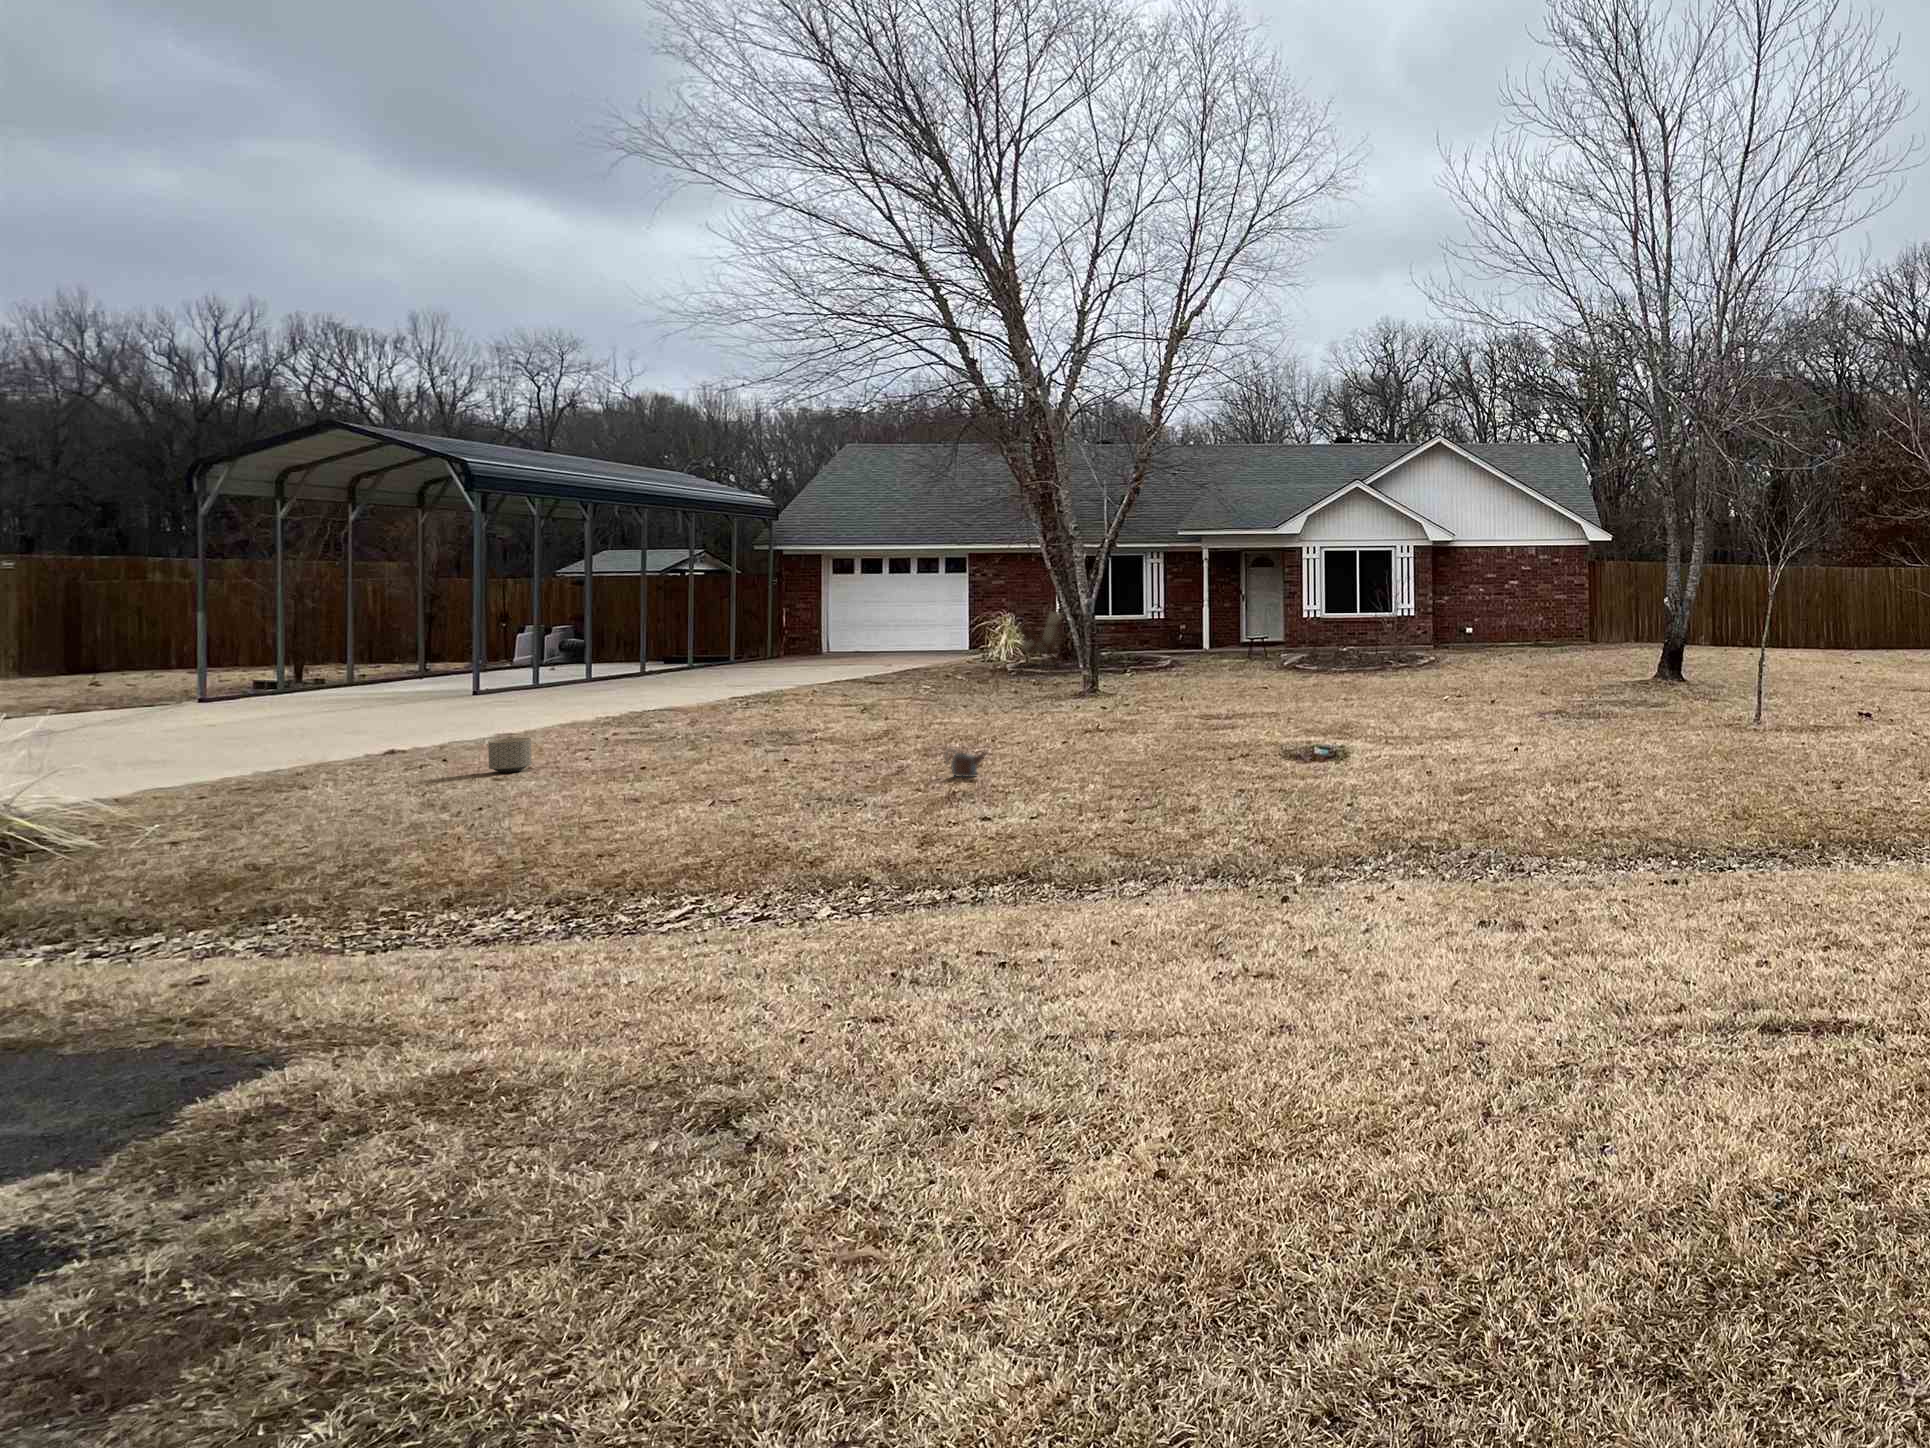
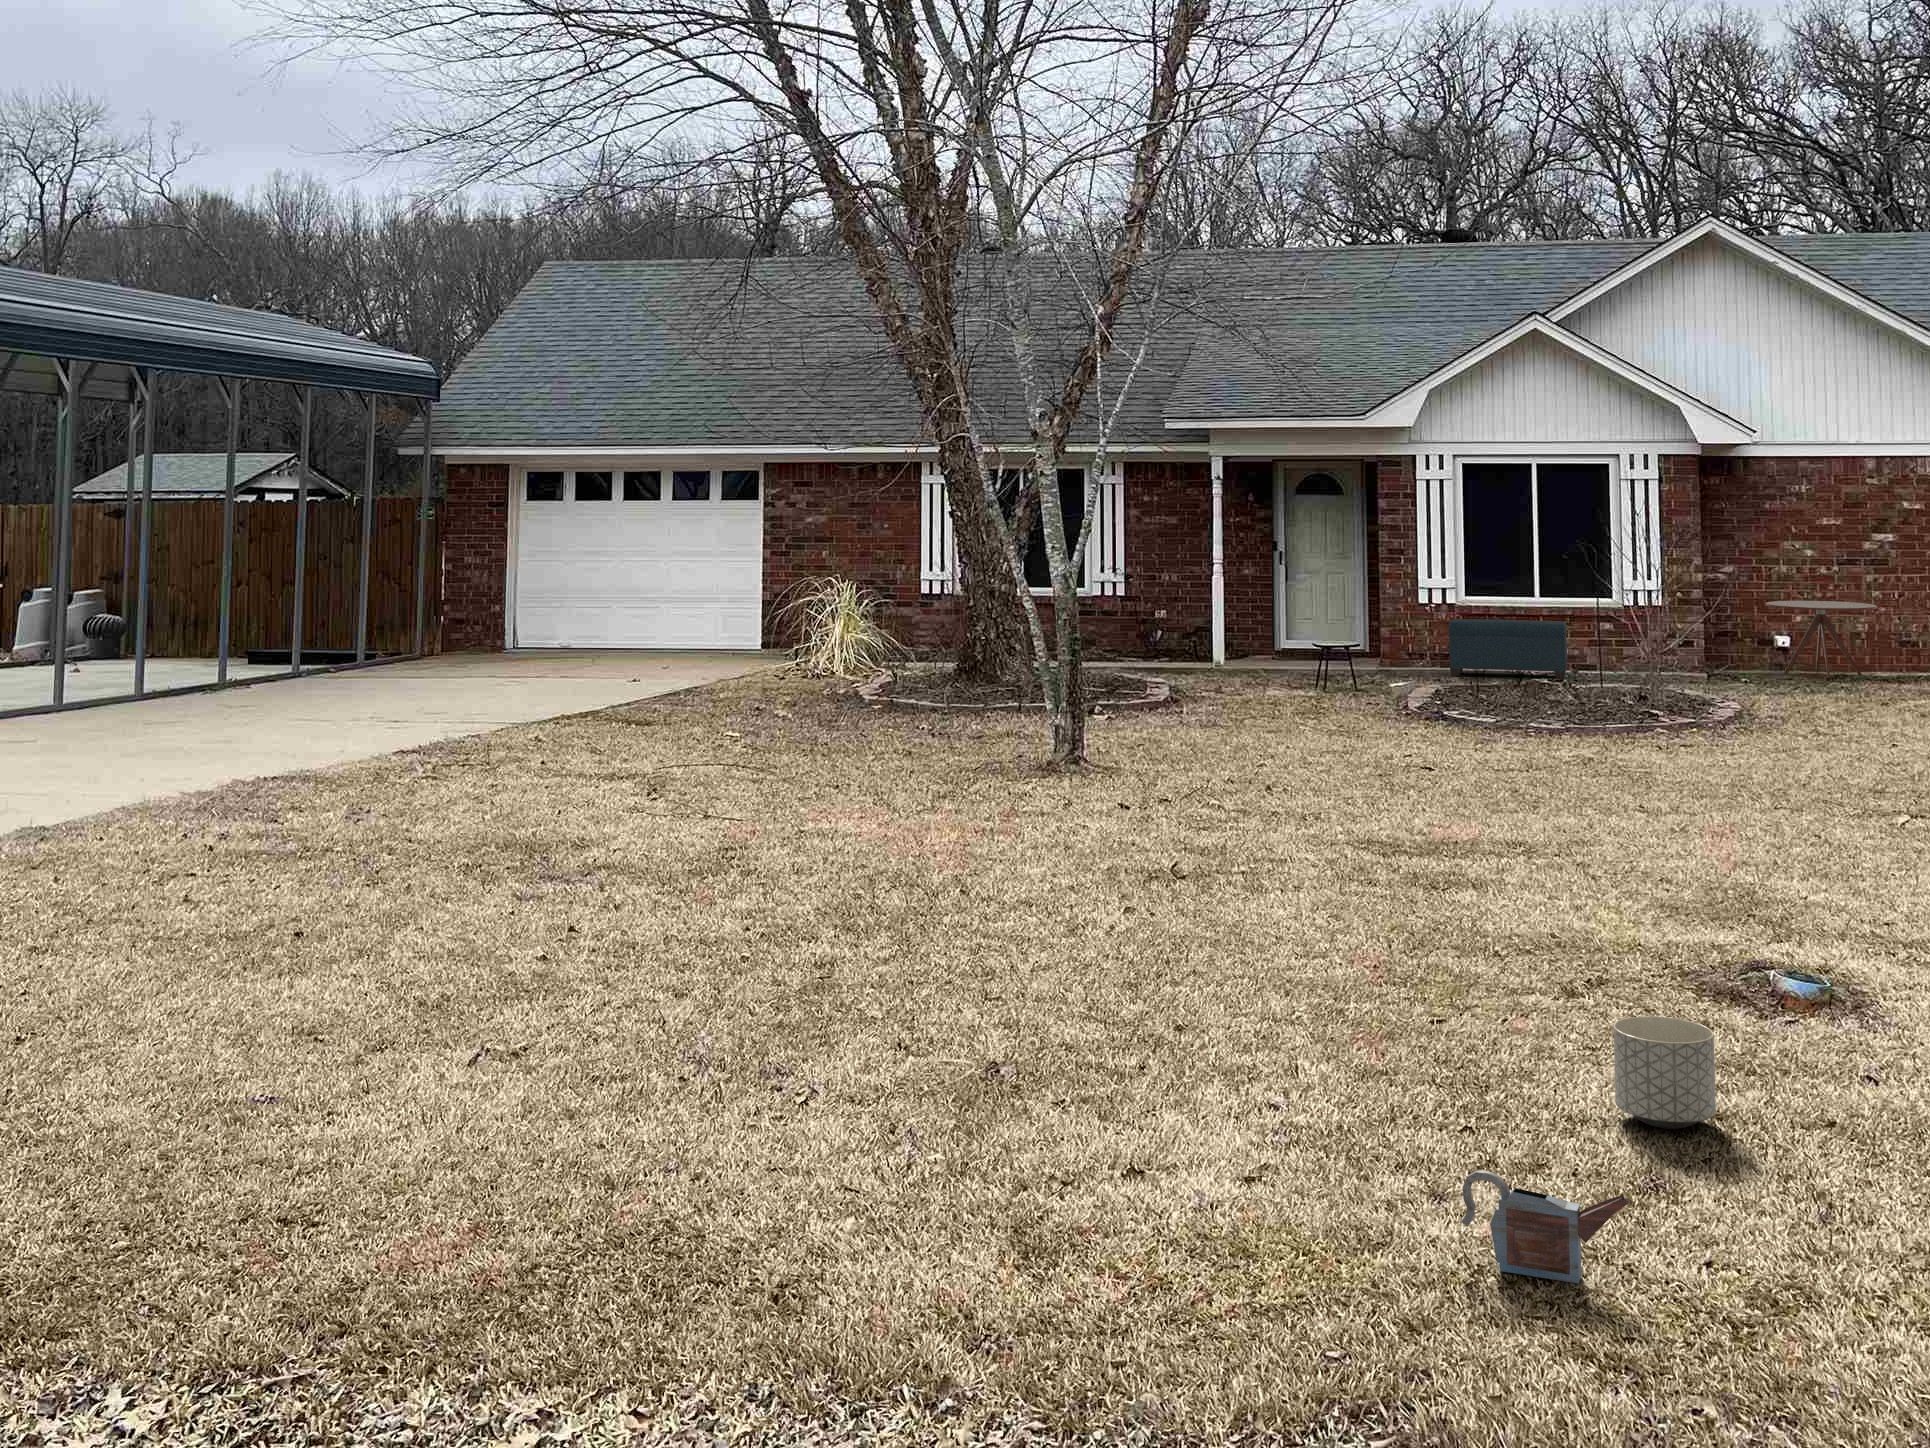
lounge chair: present [1017,612,1063,665] -> none [906,585,1021,704]
round table: none [1459,613,1507,648] -> present [1766,601,1877,678]
bench: none [1305,625,1363,652] -> present [1449,619,1567,679]
planter: present [488,738,532,773] -> present [1614,1016,1716,1129]

